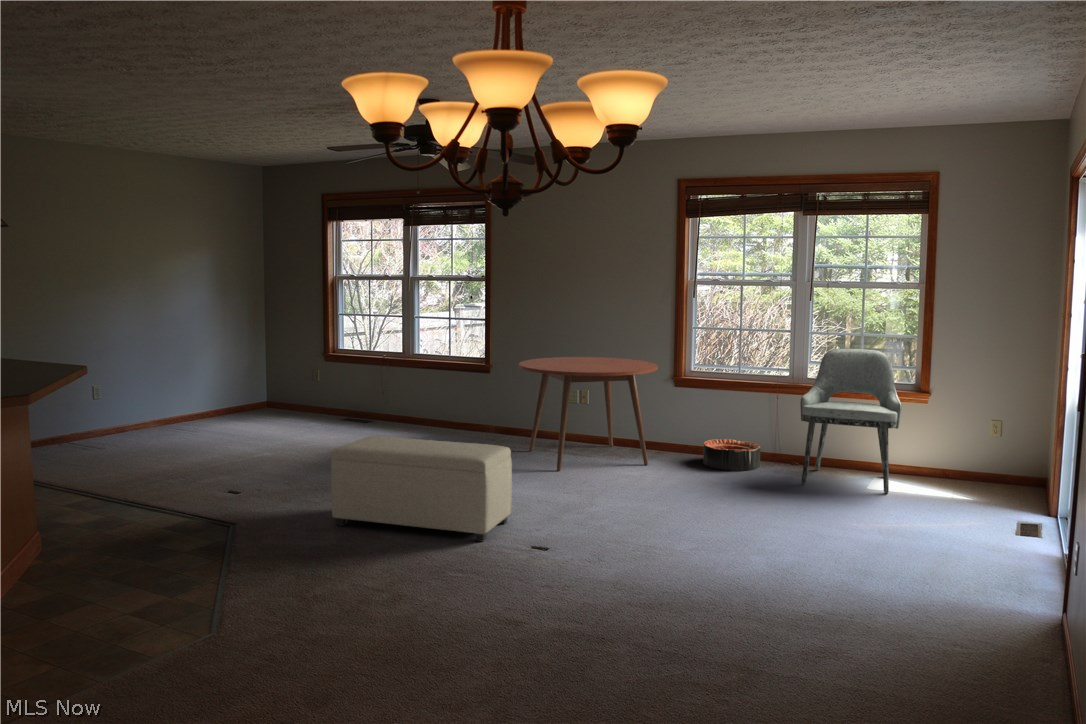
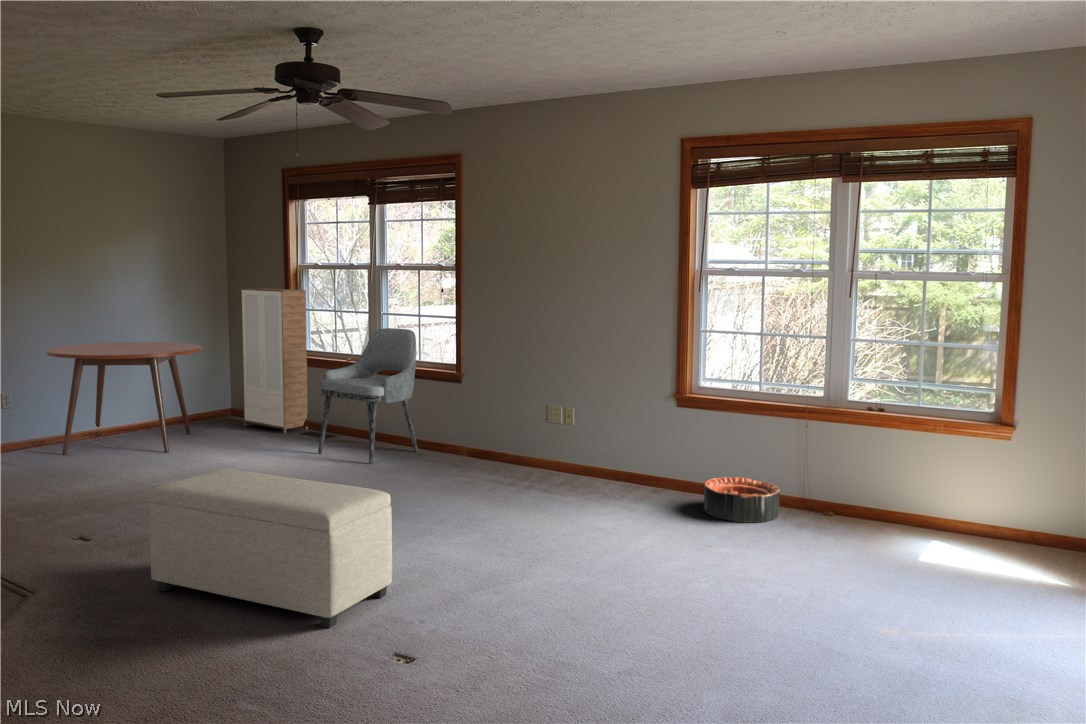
cabinet: none [286,296,347,420] -> present [241,288,308,434]
dining chair: present [800,348,901,494] -> present [318,328,418,464]
dining table: present [519,357,658,471] -> present [46,342,202,455]

